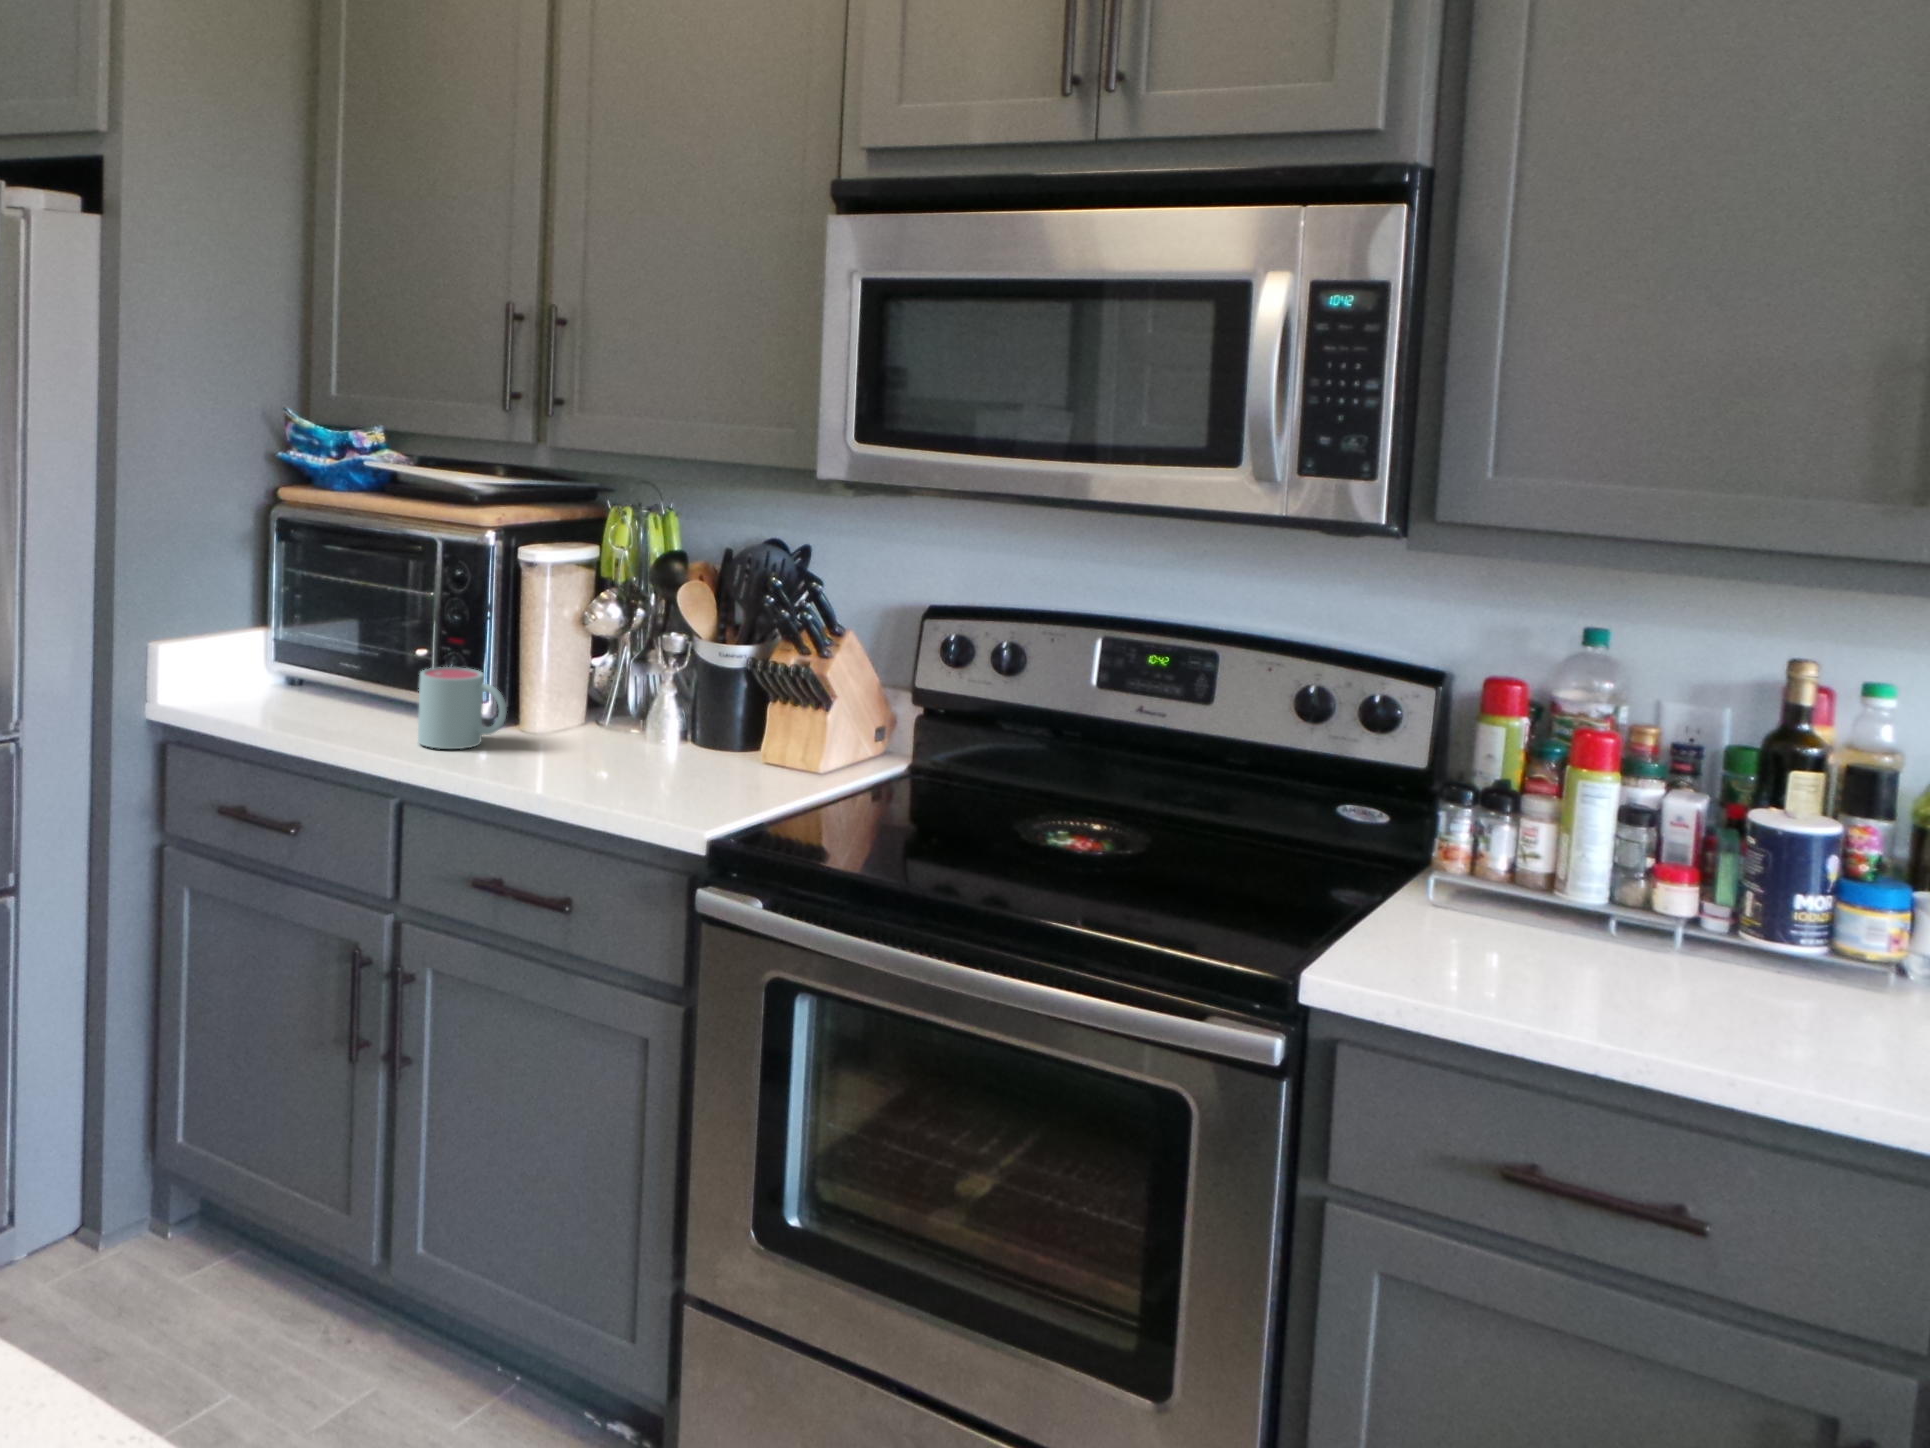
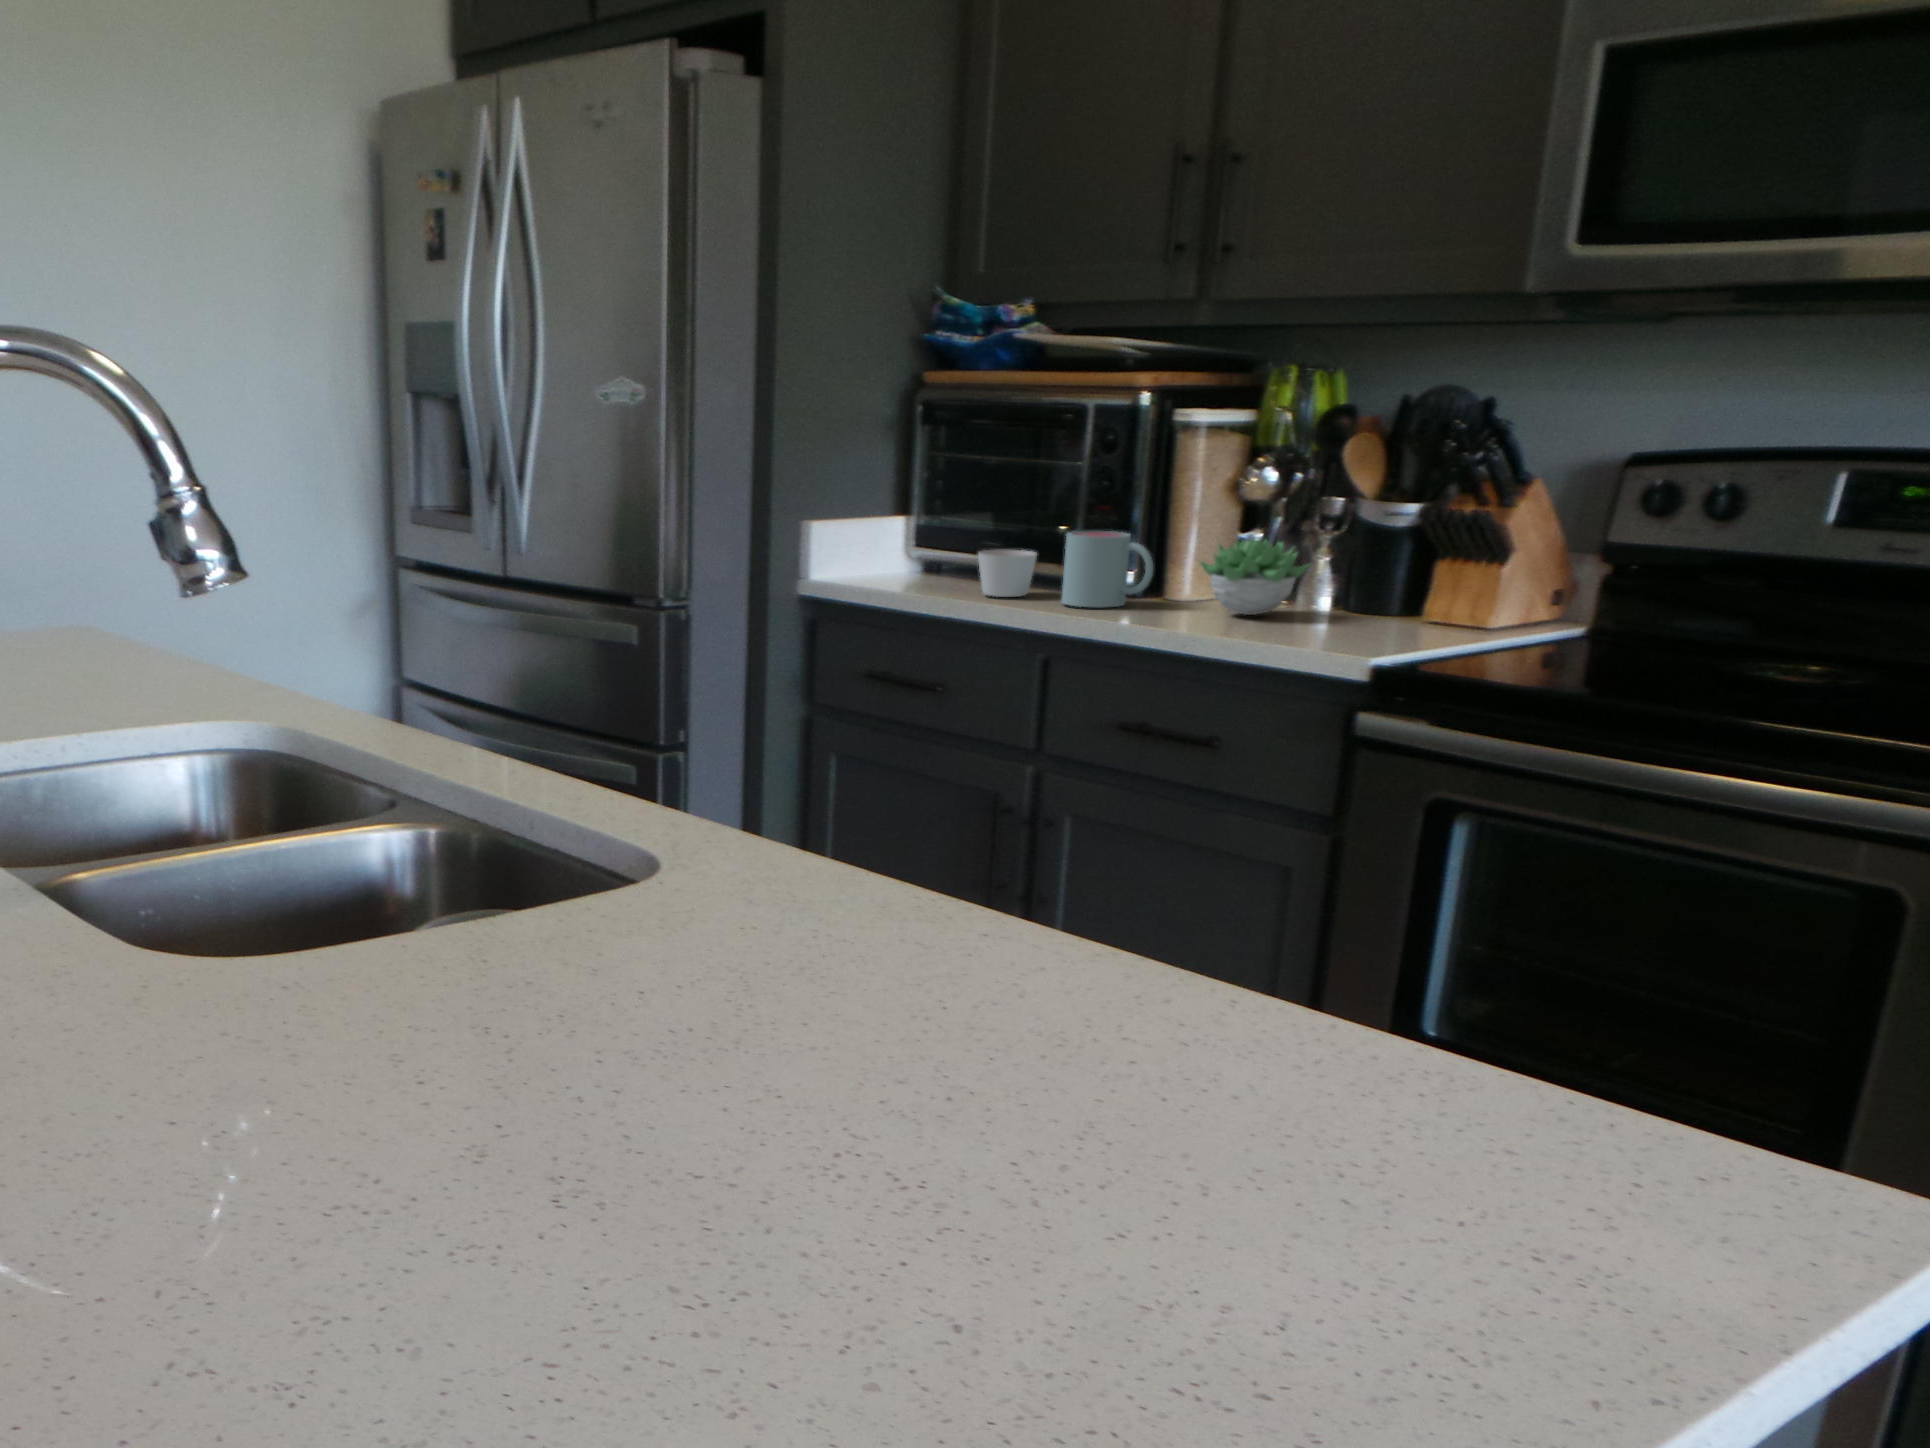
candle: none [332,680,394,732] -> present [978,550,1037,597]
succulent plant: none [548,684,656,760] -> present [1200,539,1309,615]

